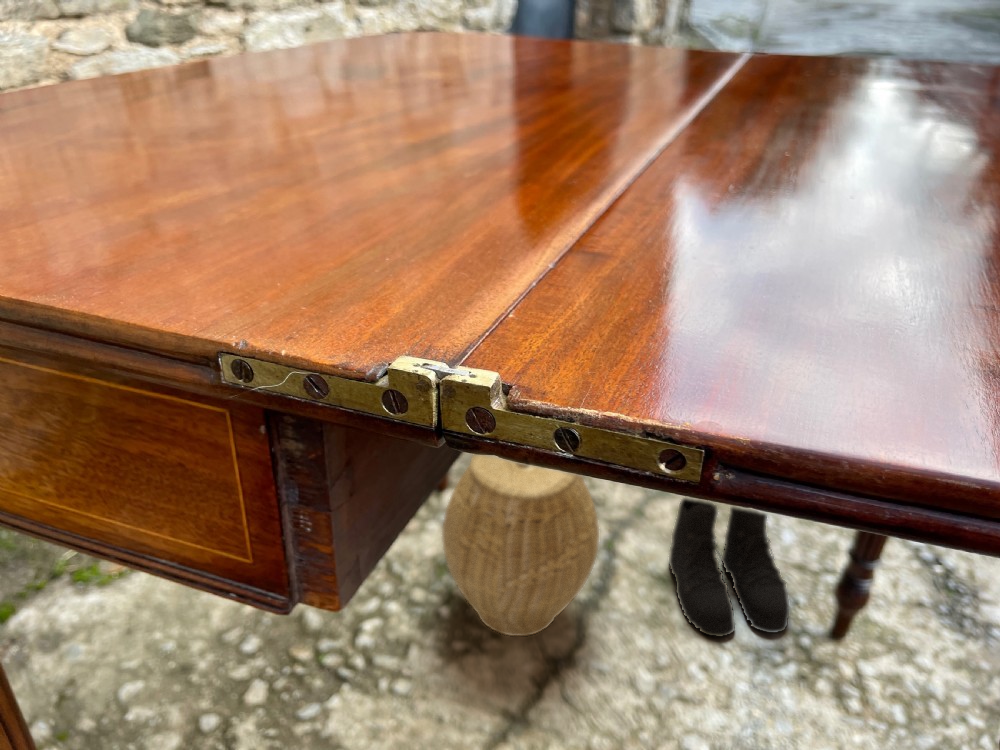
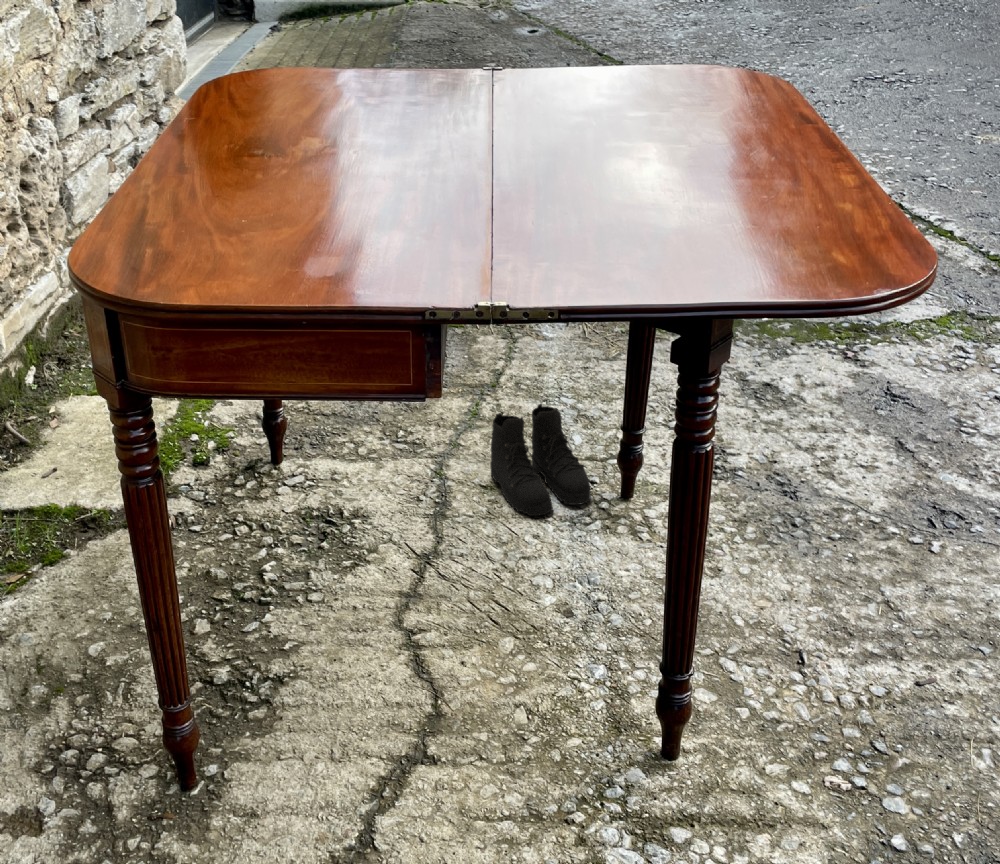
woven basket: present [442,454,599,636] -> none [314,384,442,549]

